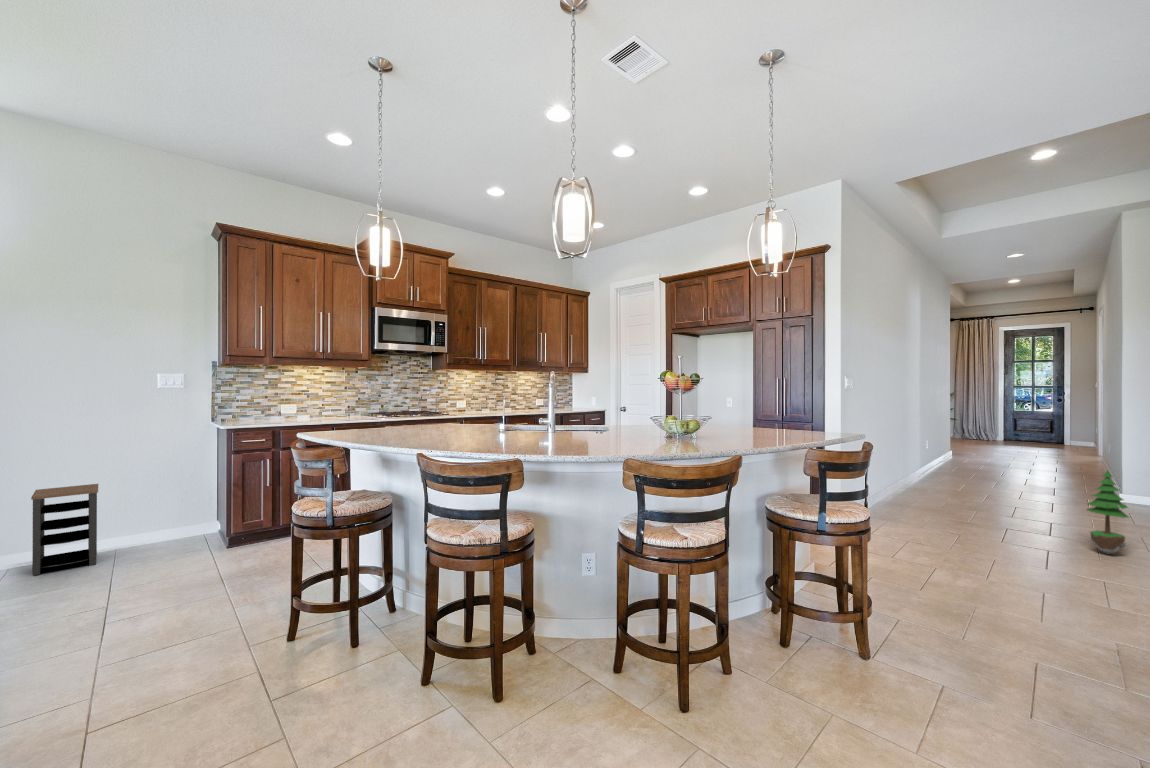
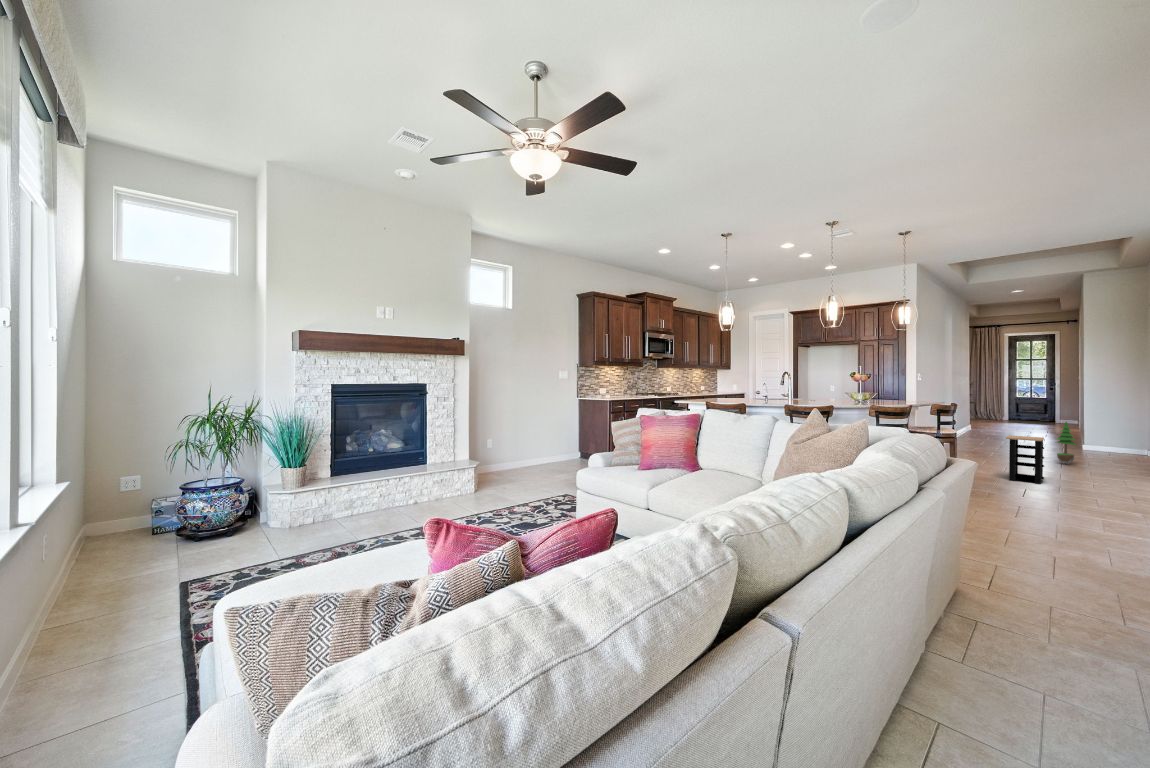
side table: present [31,484,98,576] -> present [1006,435,1044,484]

